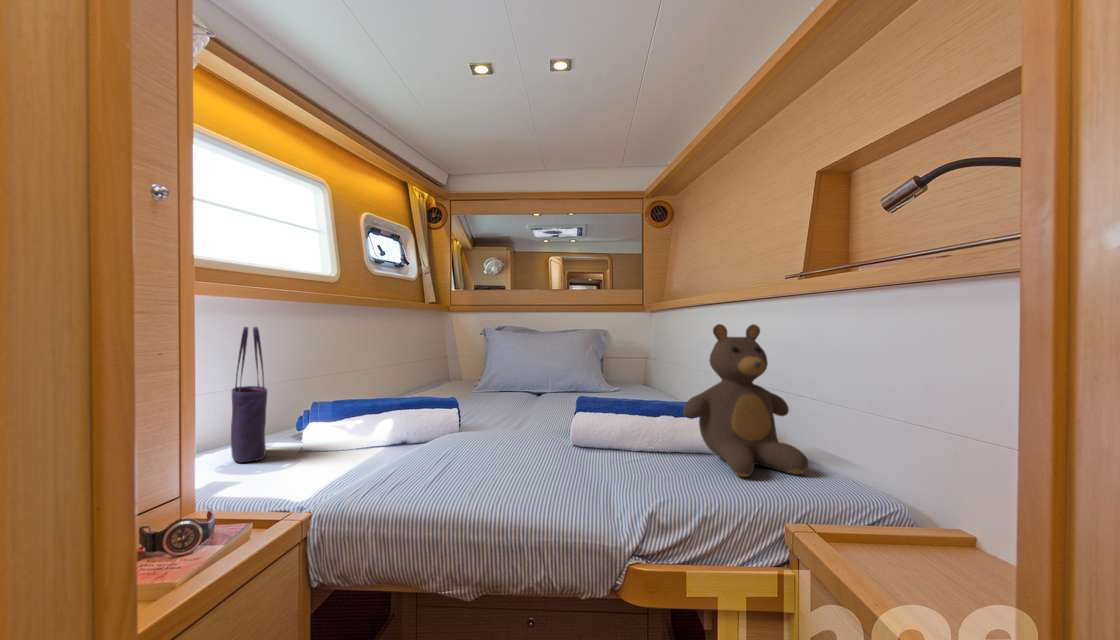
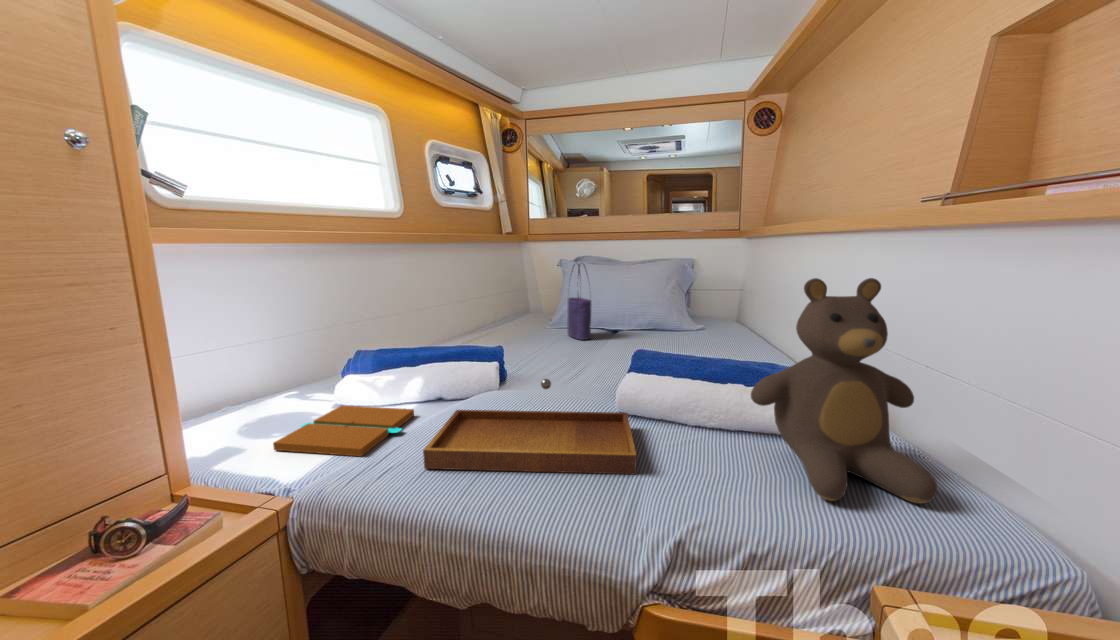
tote bag: present [231,327,267,462] -> present [567,263,591,340]
tray: none [427,408,606,485] -> present [423,379,637,474]
book: none [264,450,389,485] -> present [273,406,414,457]

